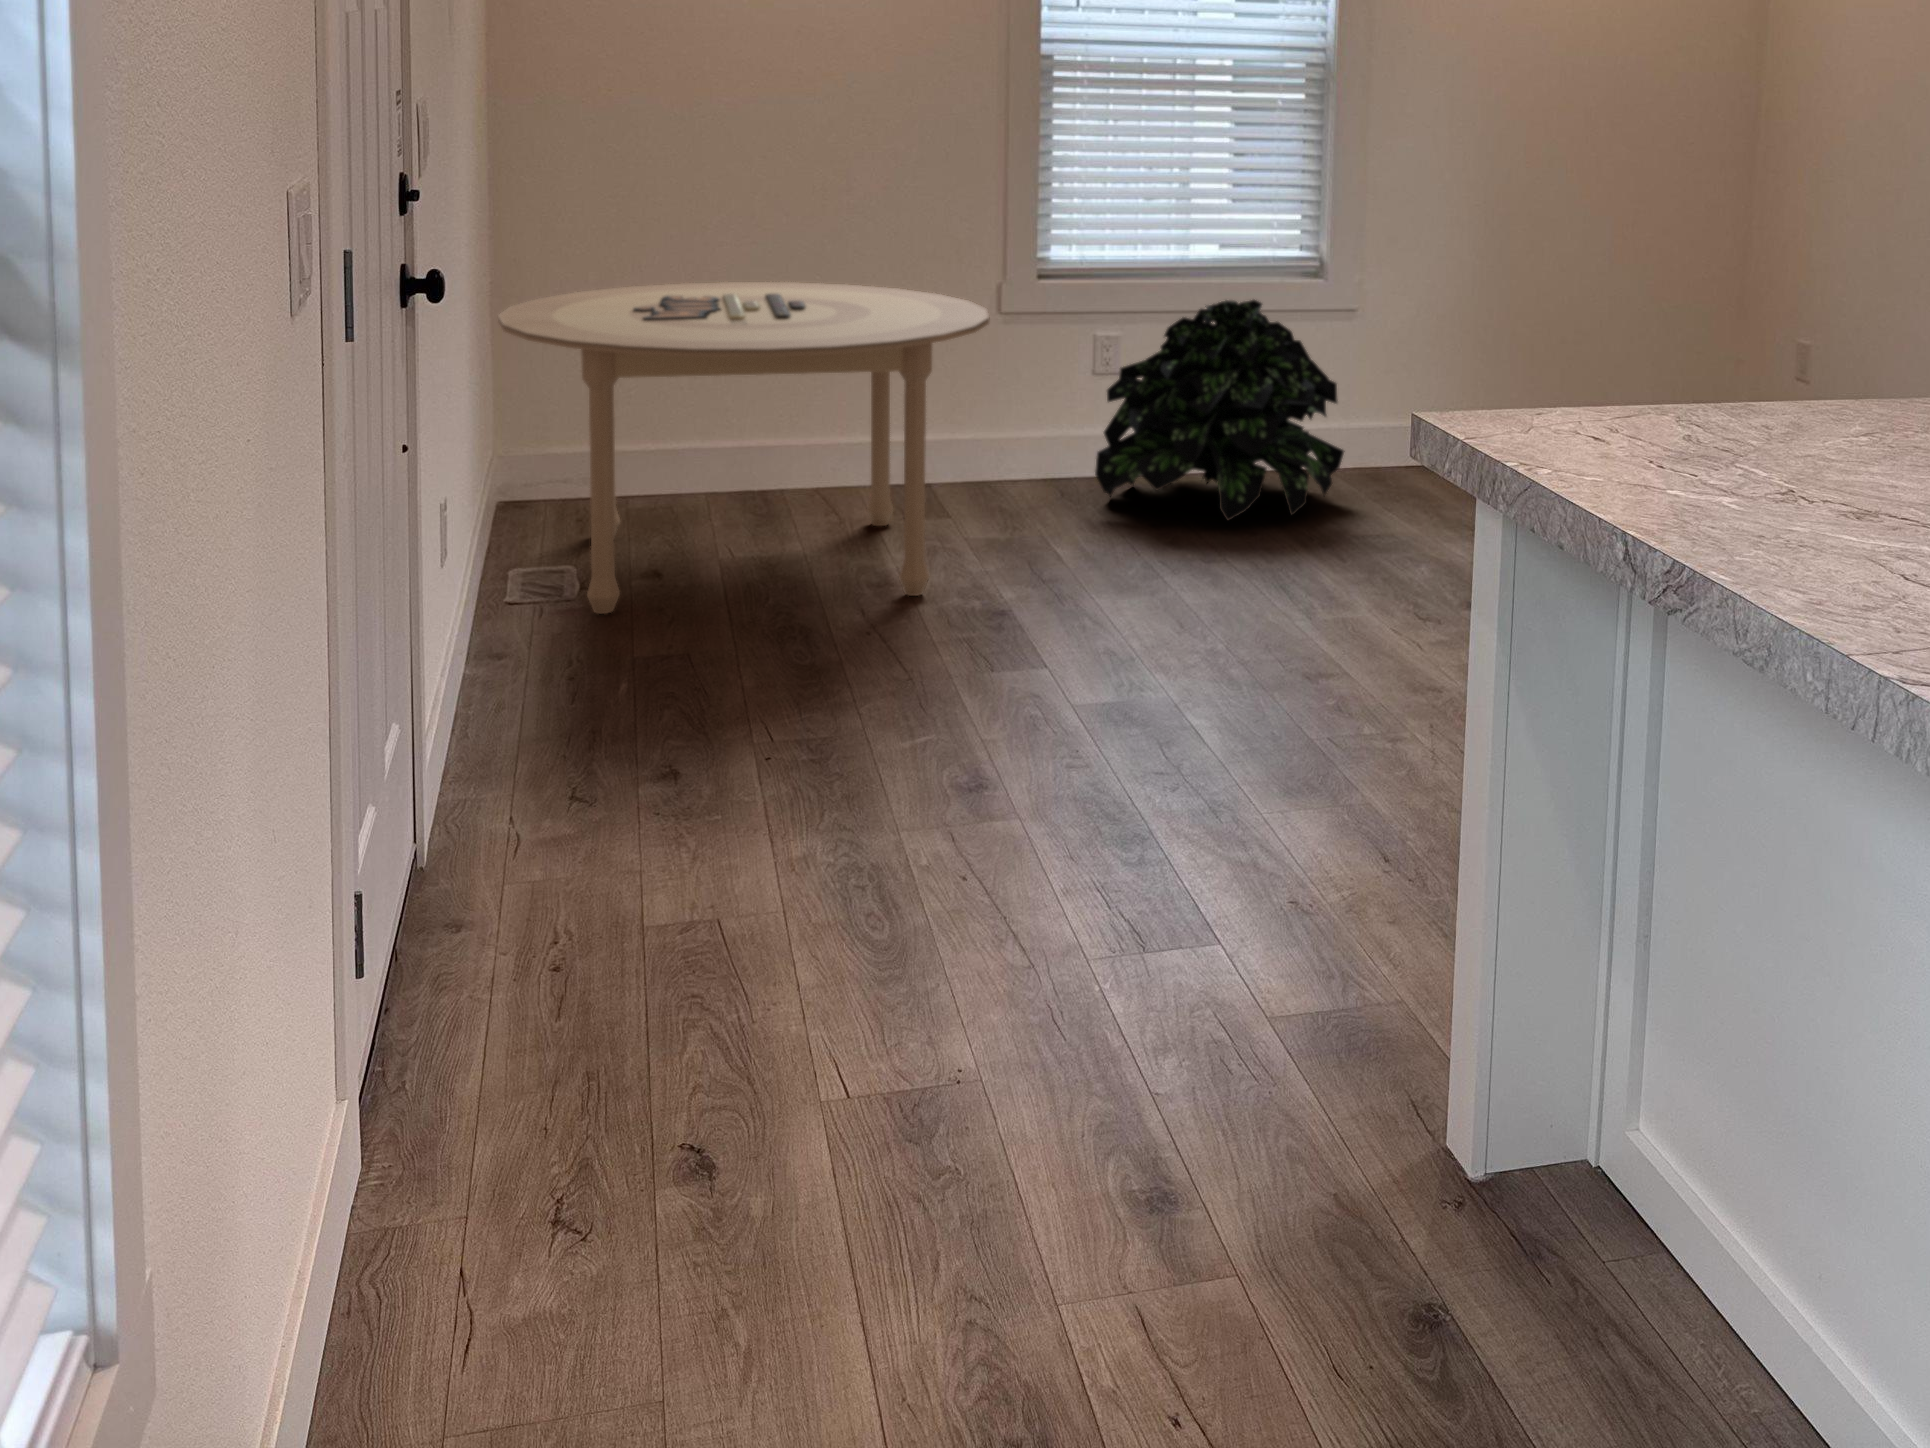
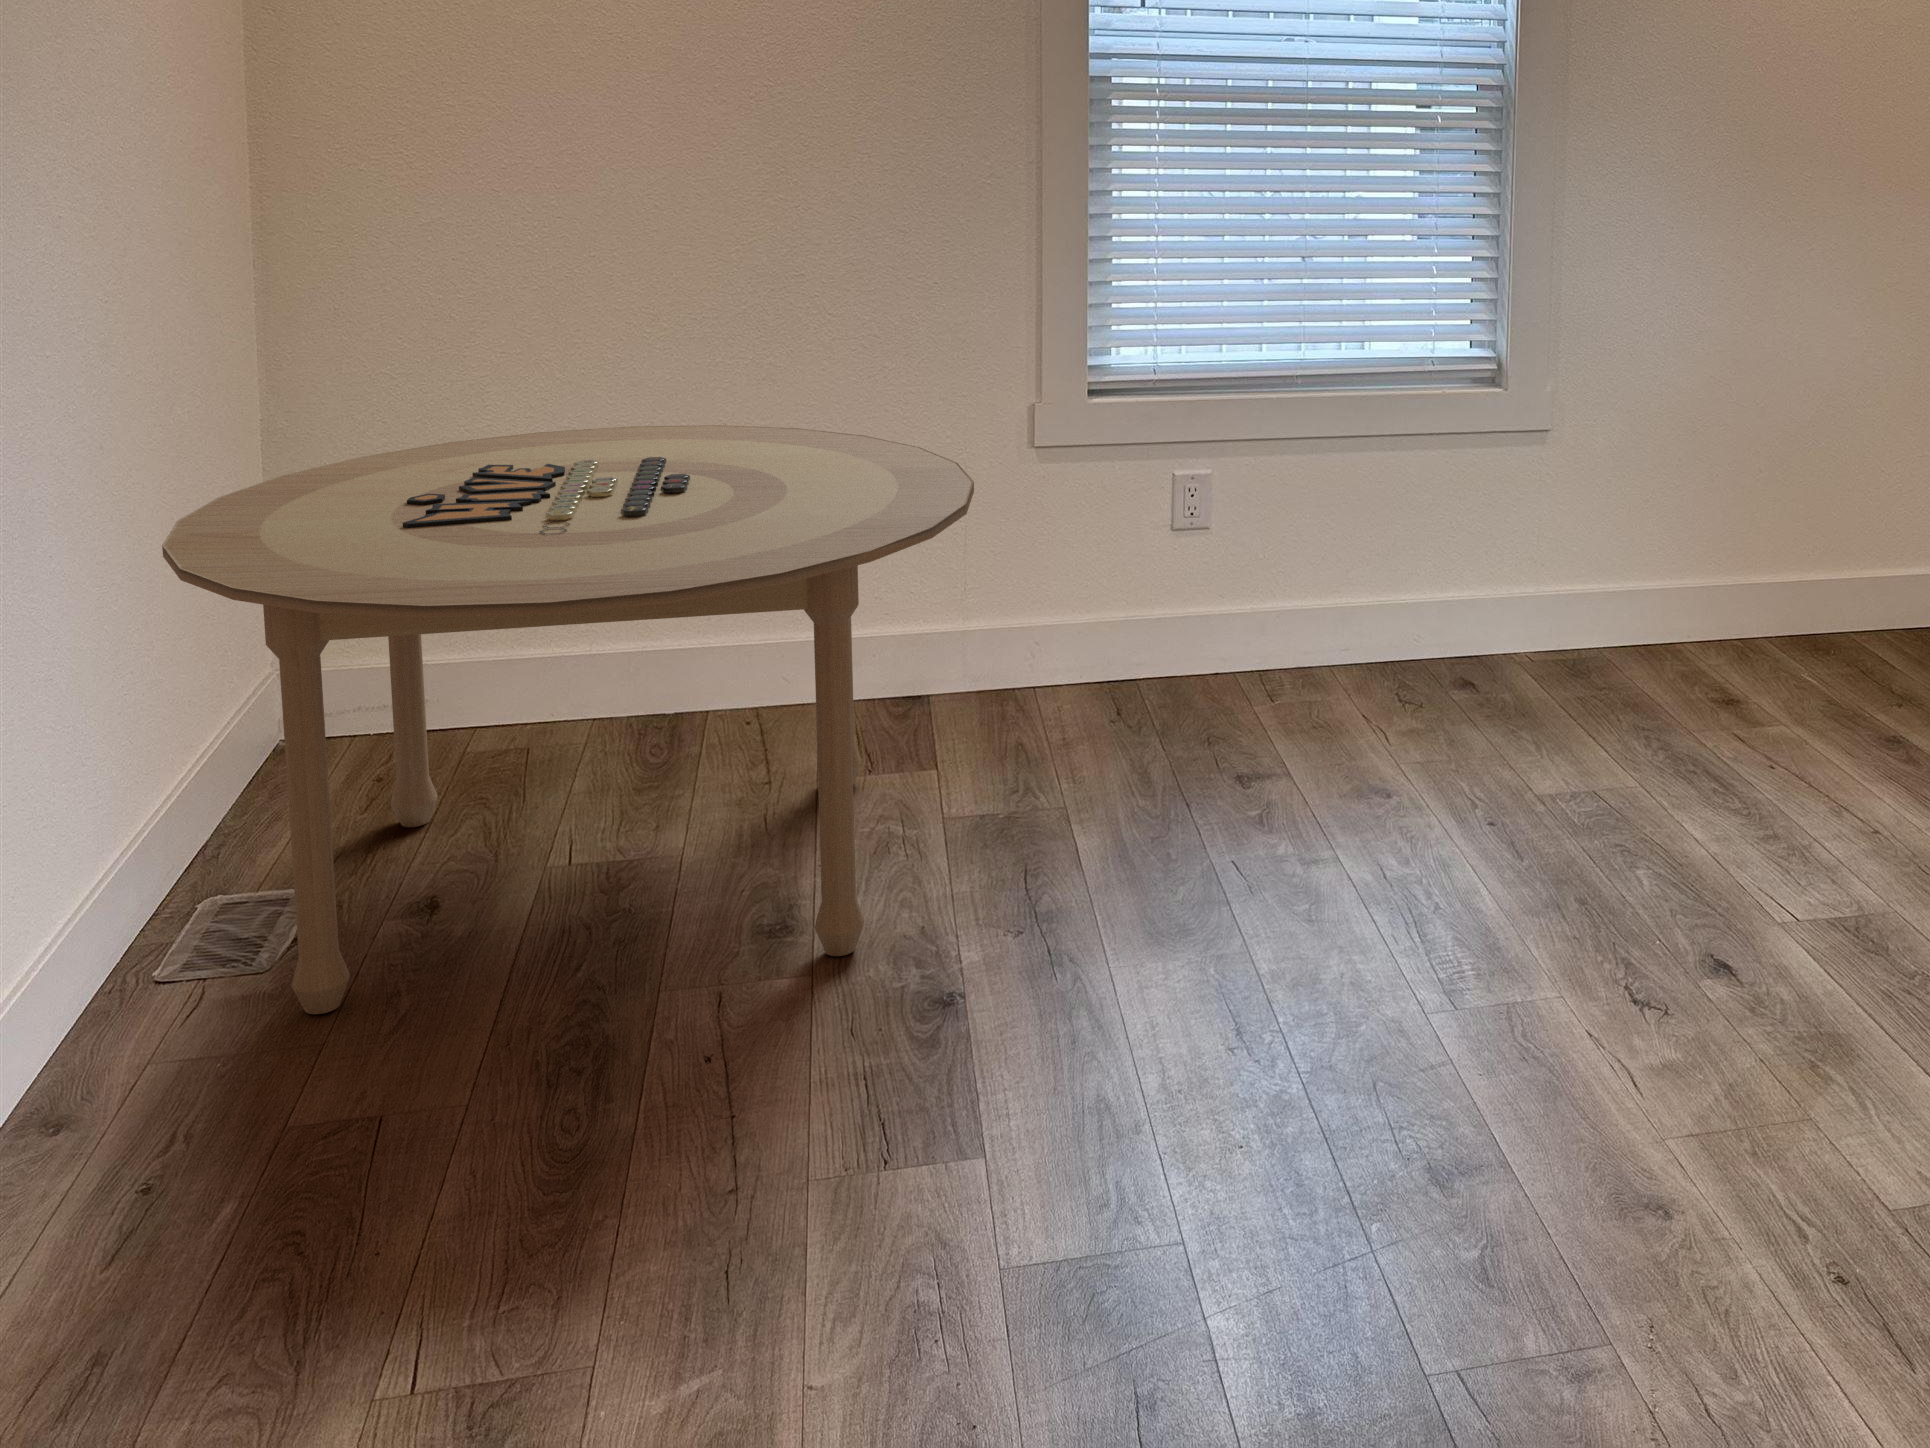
potted plant: present [1095,300,1345,521] -> none [1166,433,1535,775]

